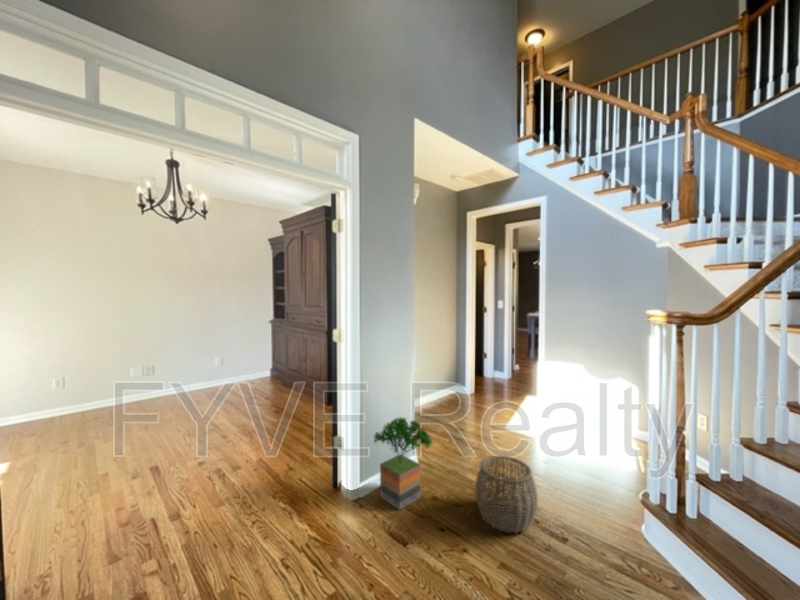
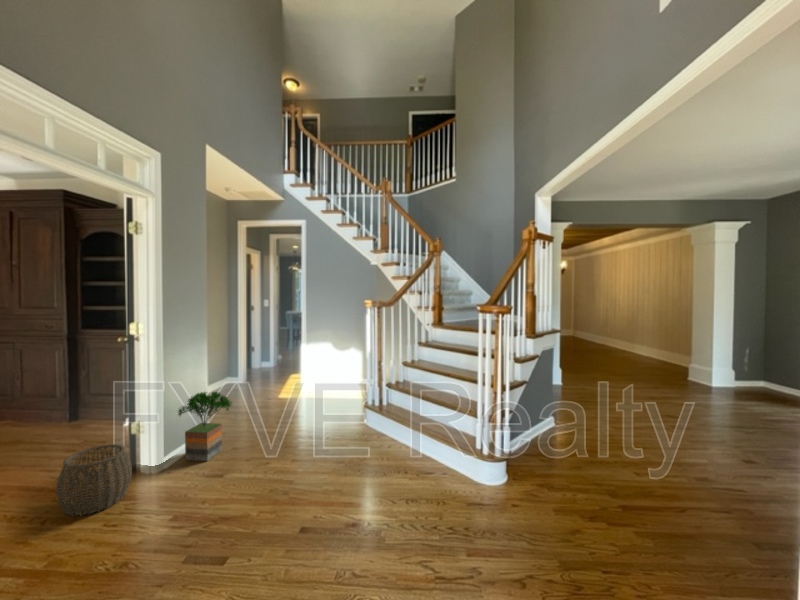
woven basket: present [475,456,538,533] -> present [56,444,132,516]

